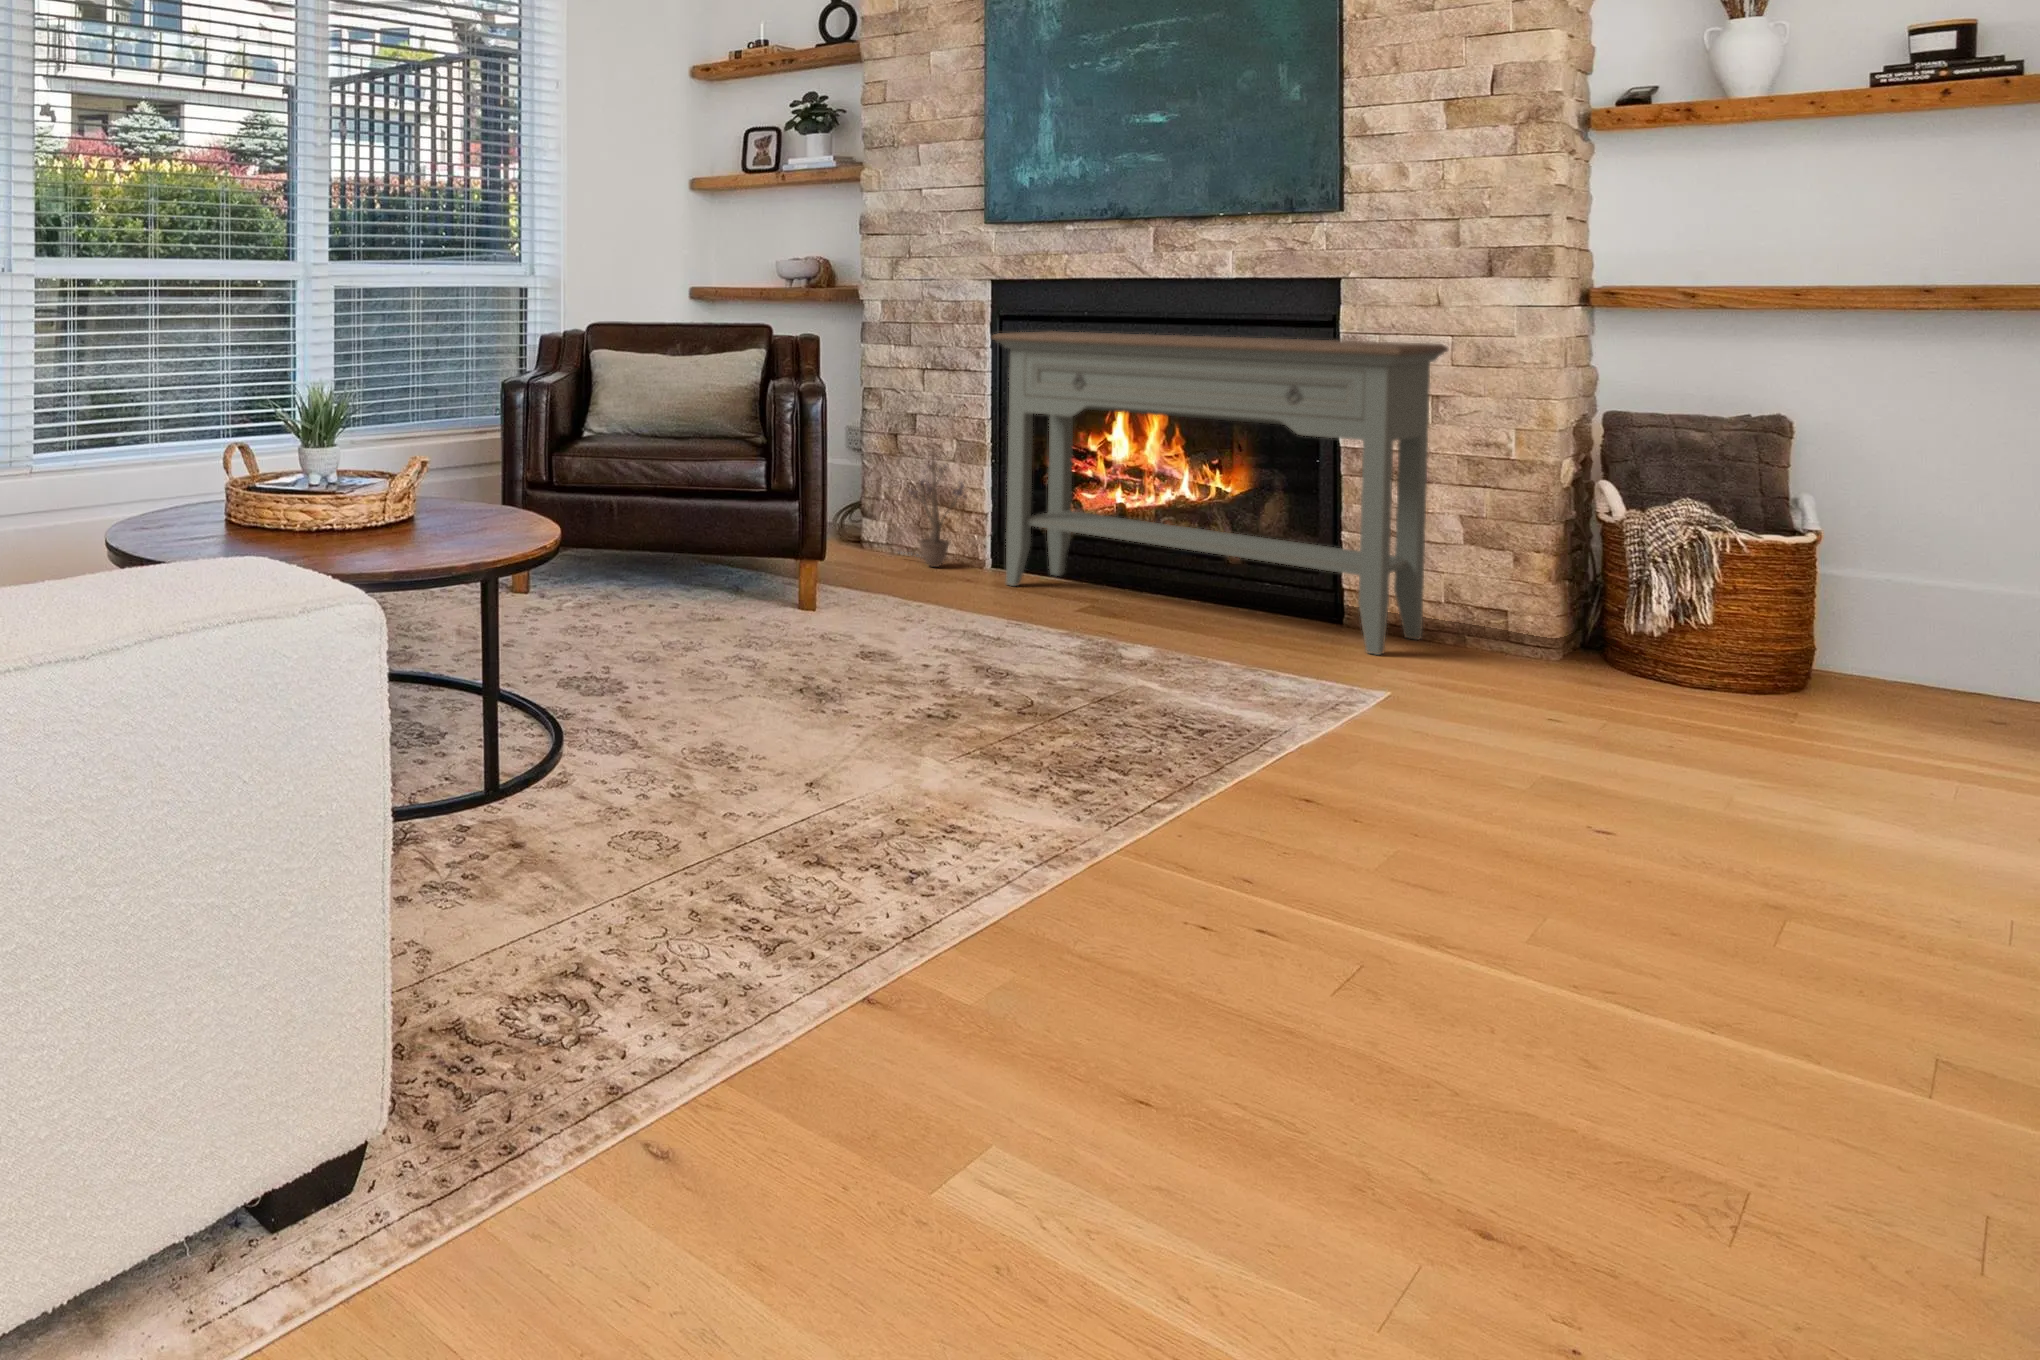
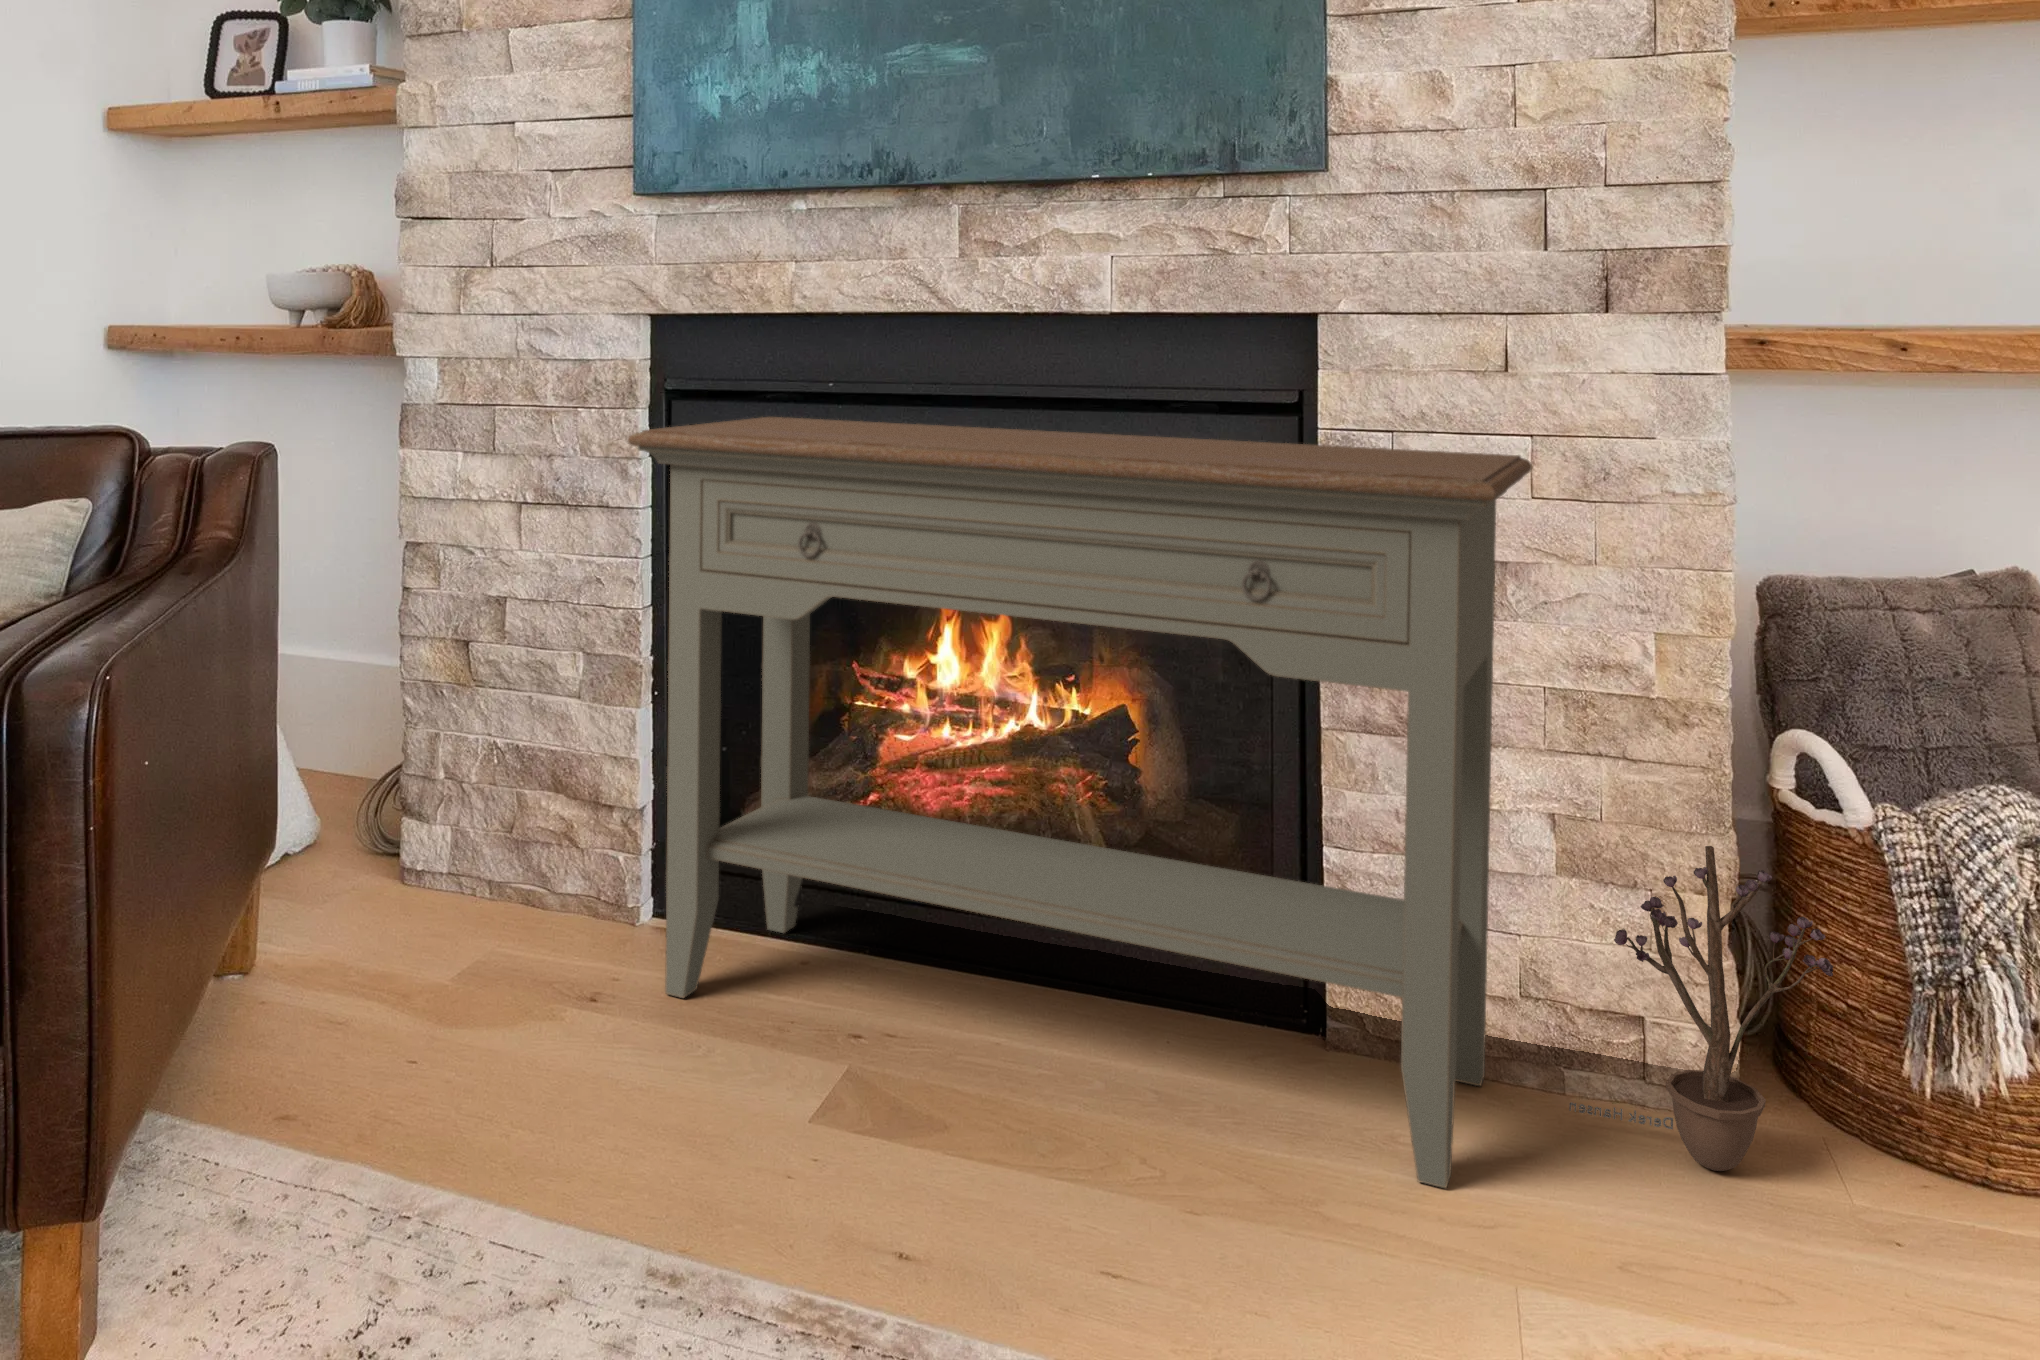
decorative plant: present [898,460,966,567] -> present [1569,846,1833,1171]

